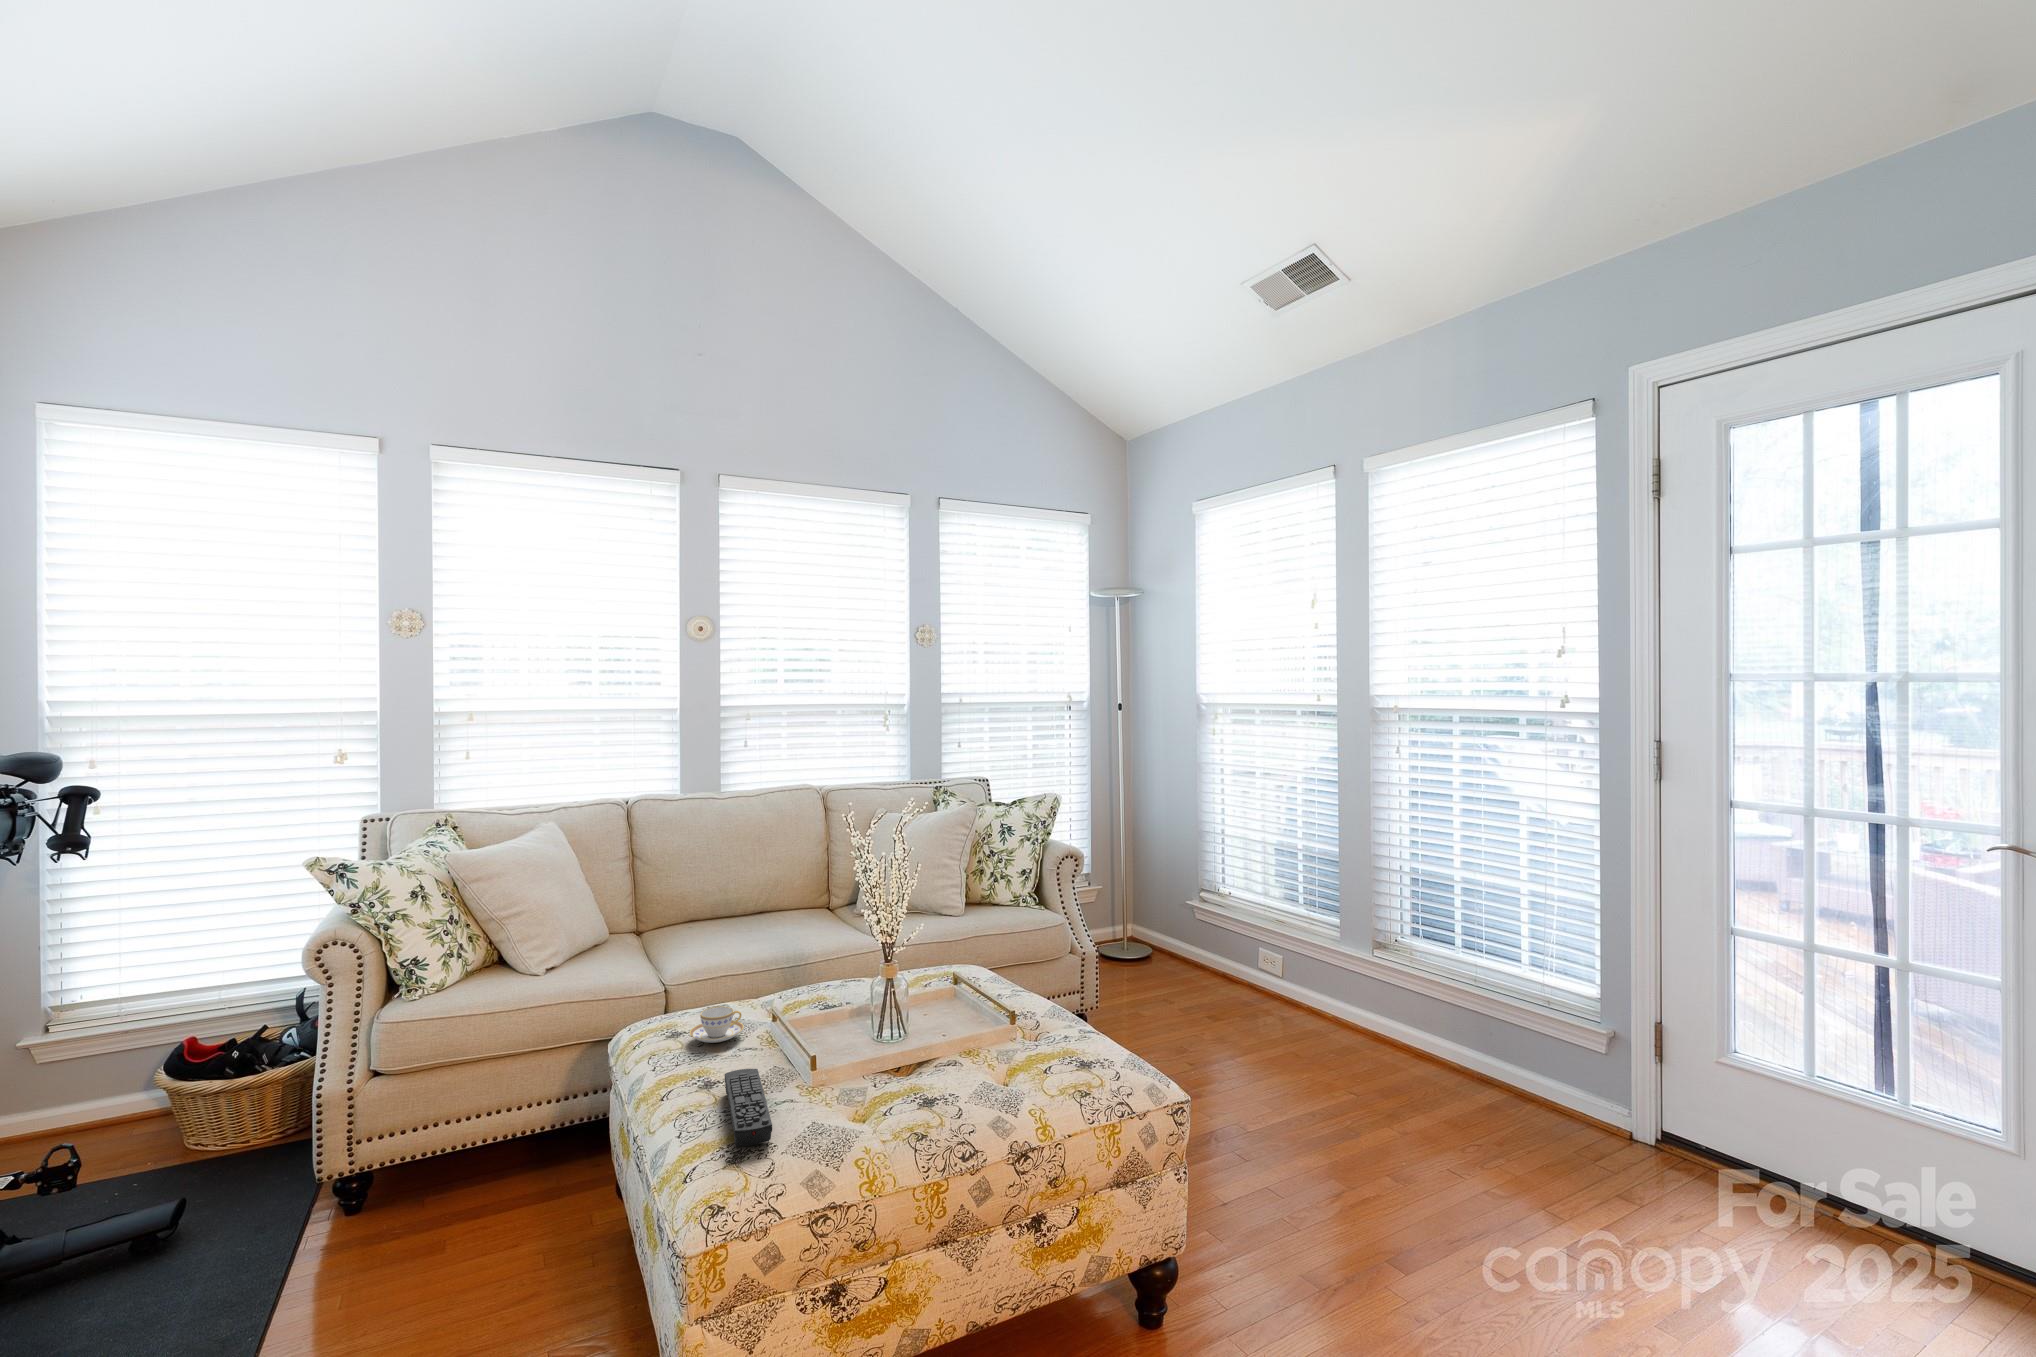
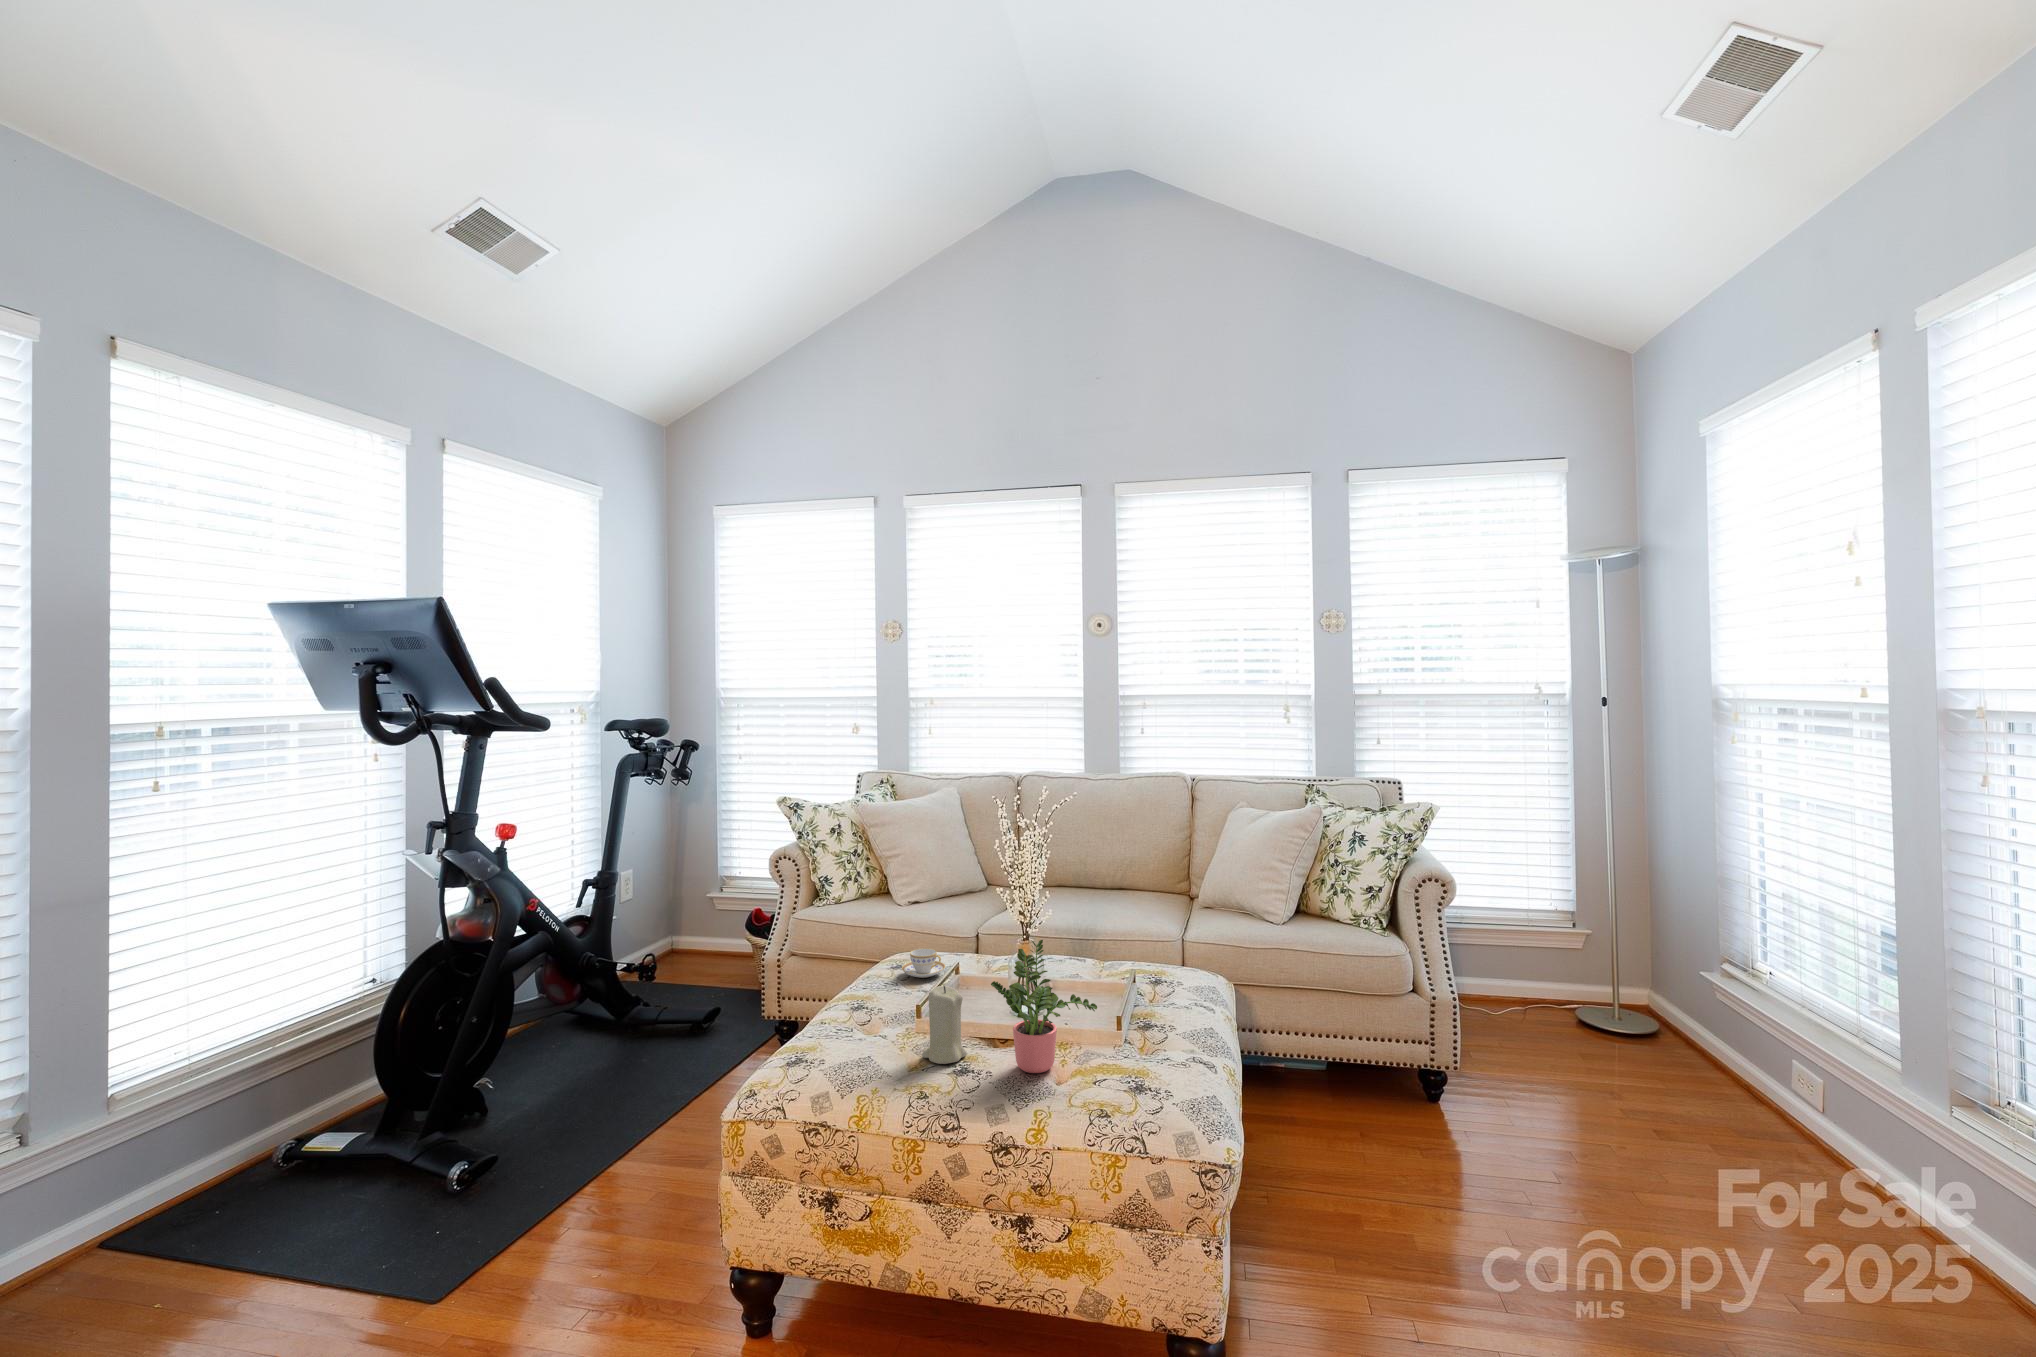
potted plant: none [956,954,1038,1086] -> present [991,940,1097,1073]
candle: none [862,1024,908,1108] -> present [922,986,967,1064]
remote control: present [725,1069,772,1147] -> none [803,998,890,1057]

